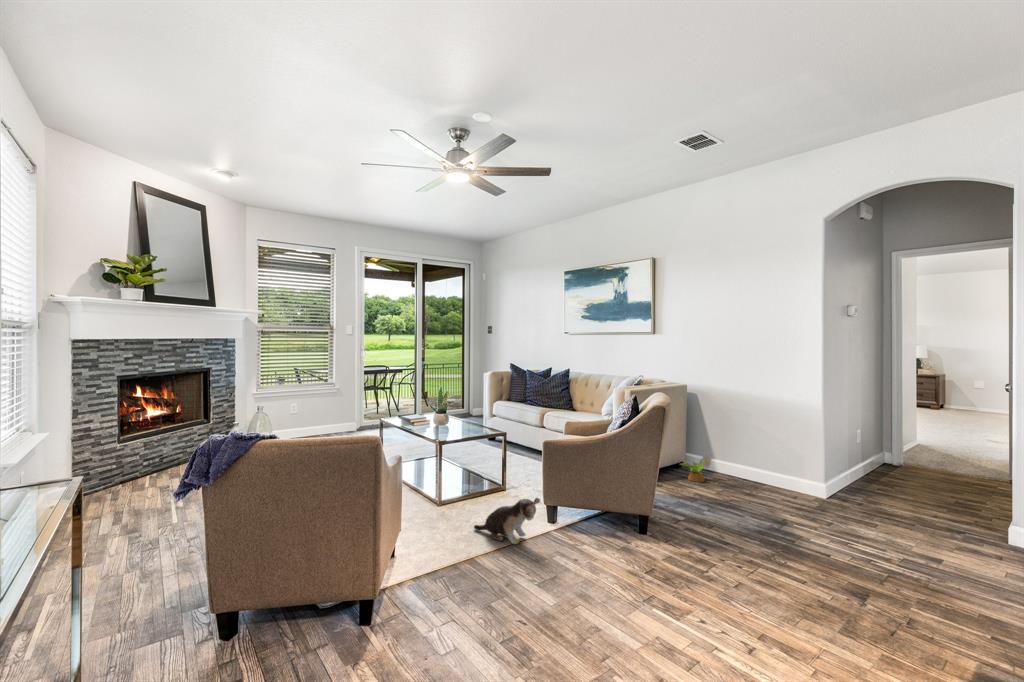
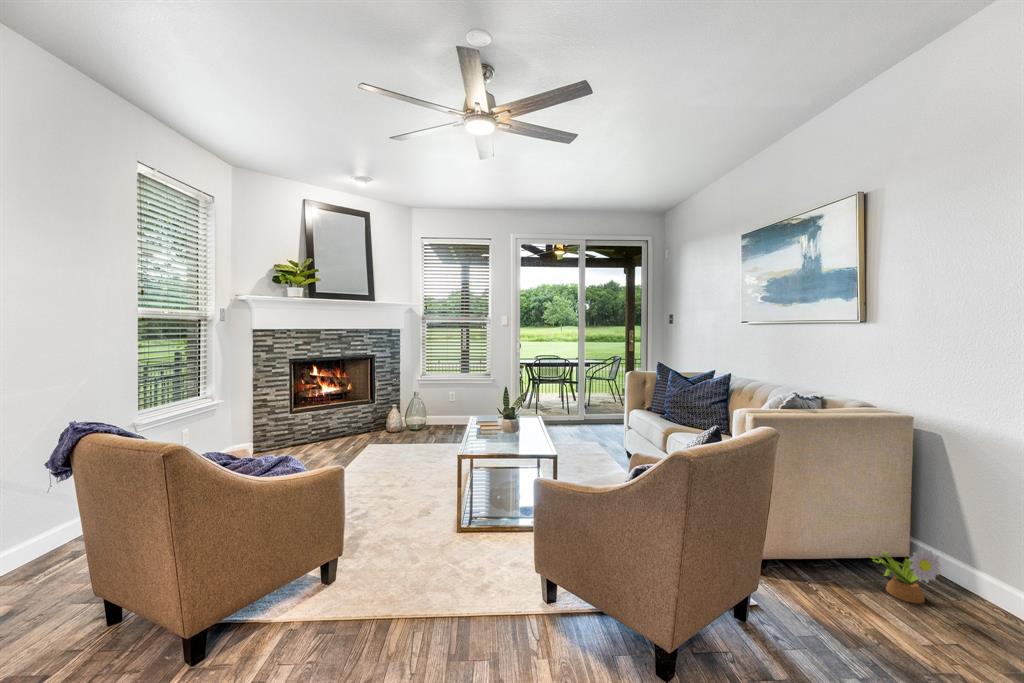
plush toy: present [474,498,540,544] -> none [446,553,491,613]

